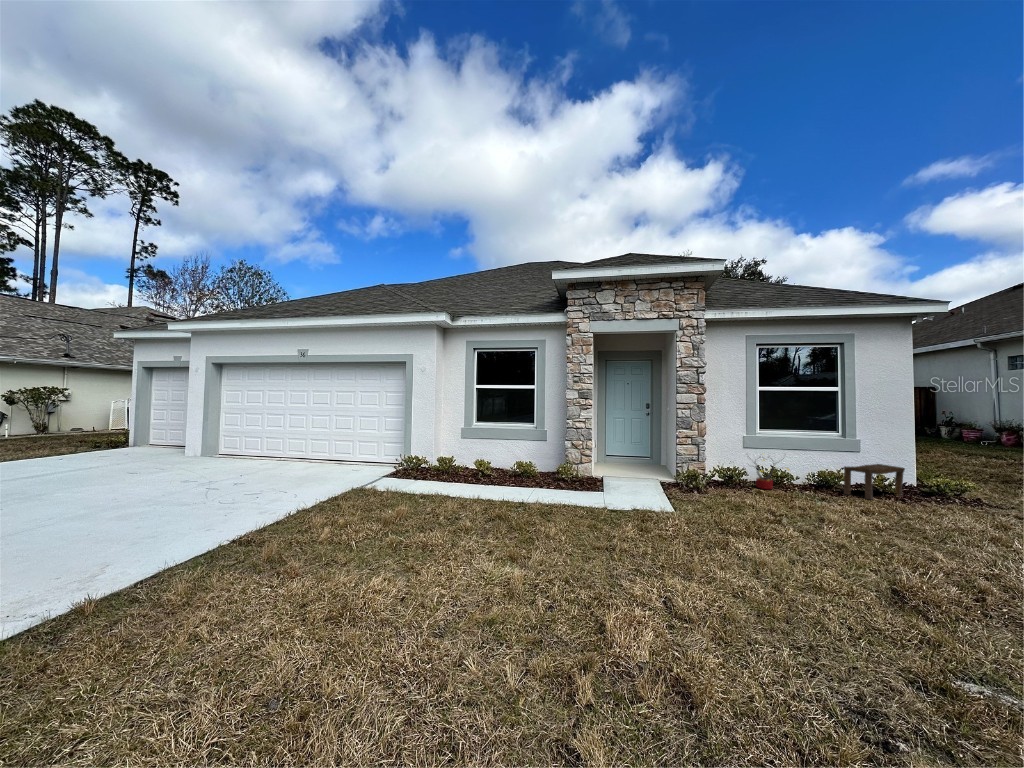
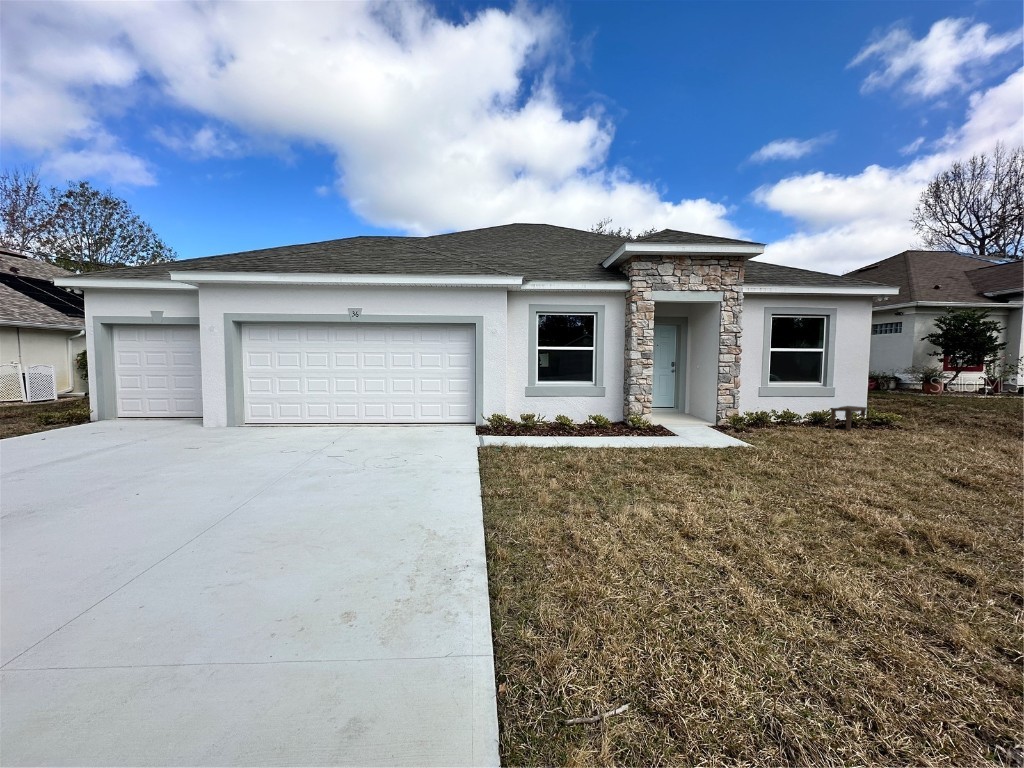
decorative plant: present [754,457,789,489] -> none [760,399,798,428]

